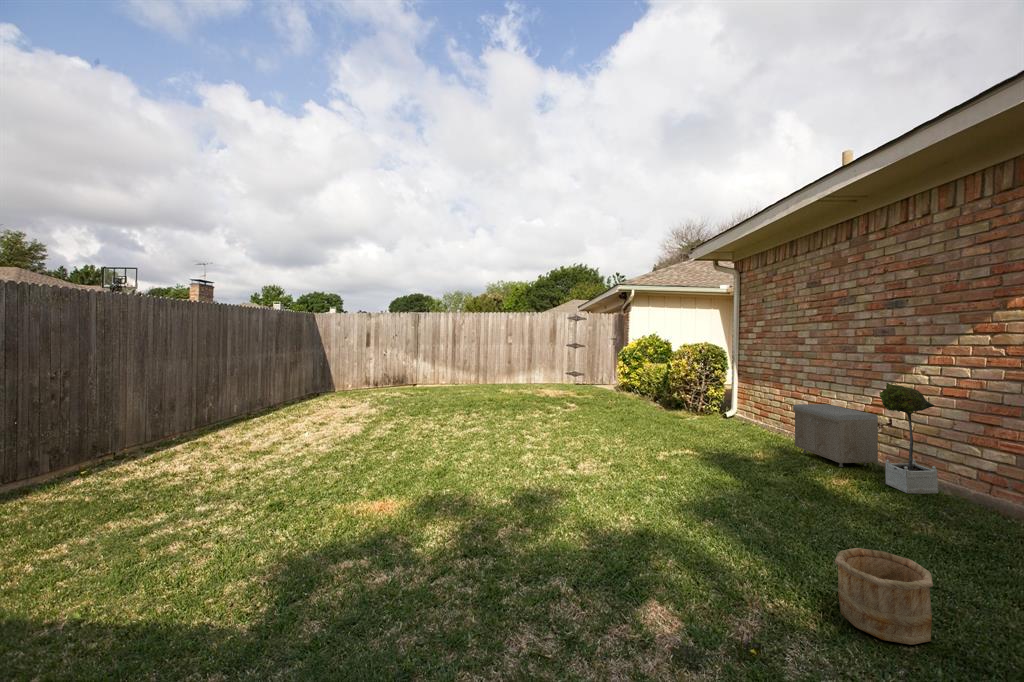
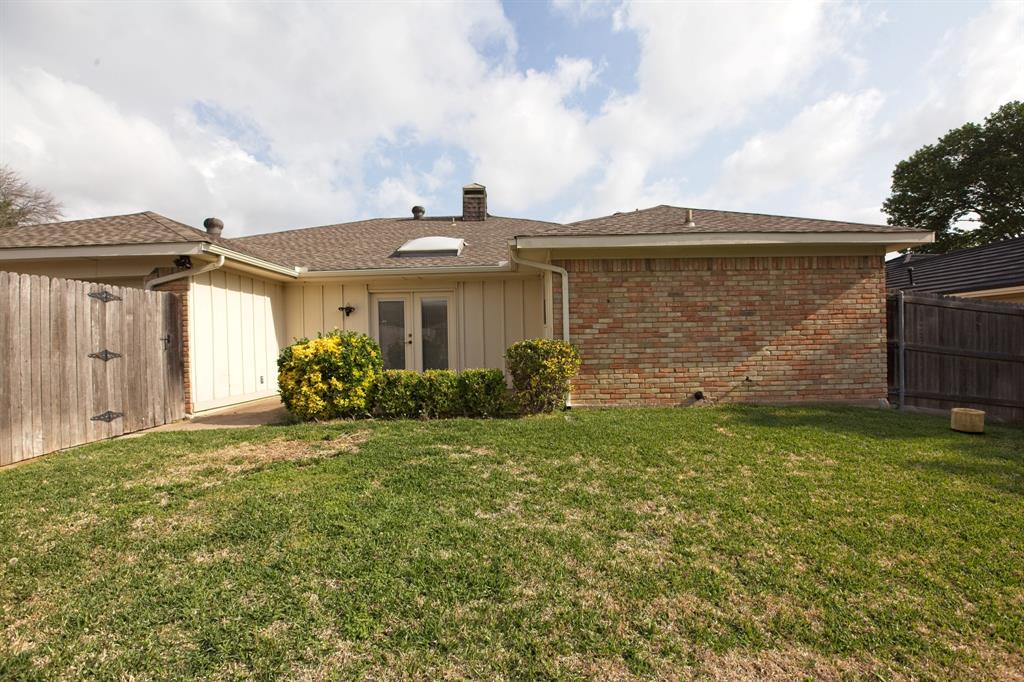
potted tree: present [879,383,938,494] -> none [770,356,796,410]
storage bench: present [793,404,878,467] -> none [704,377,756,411]

